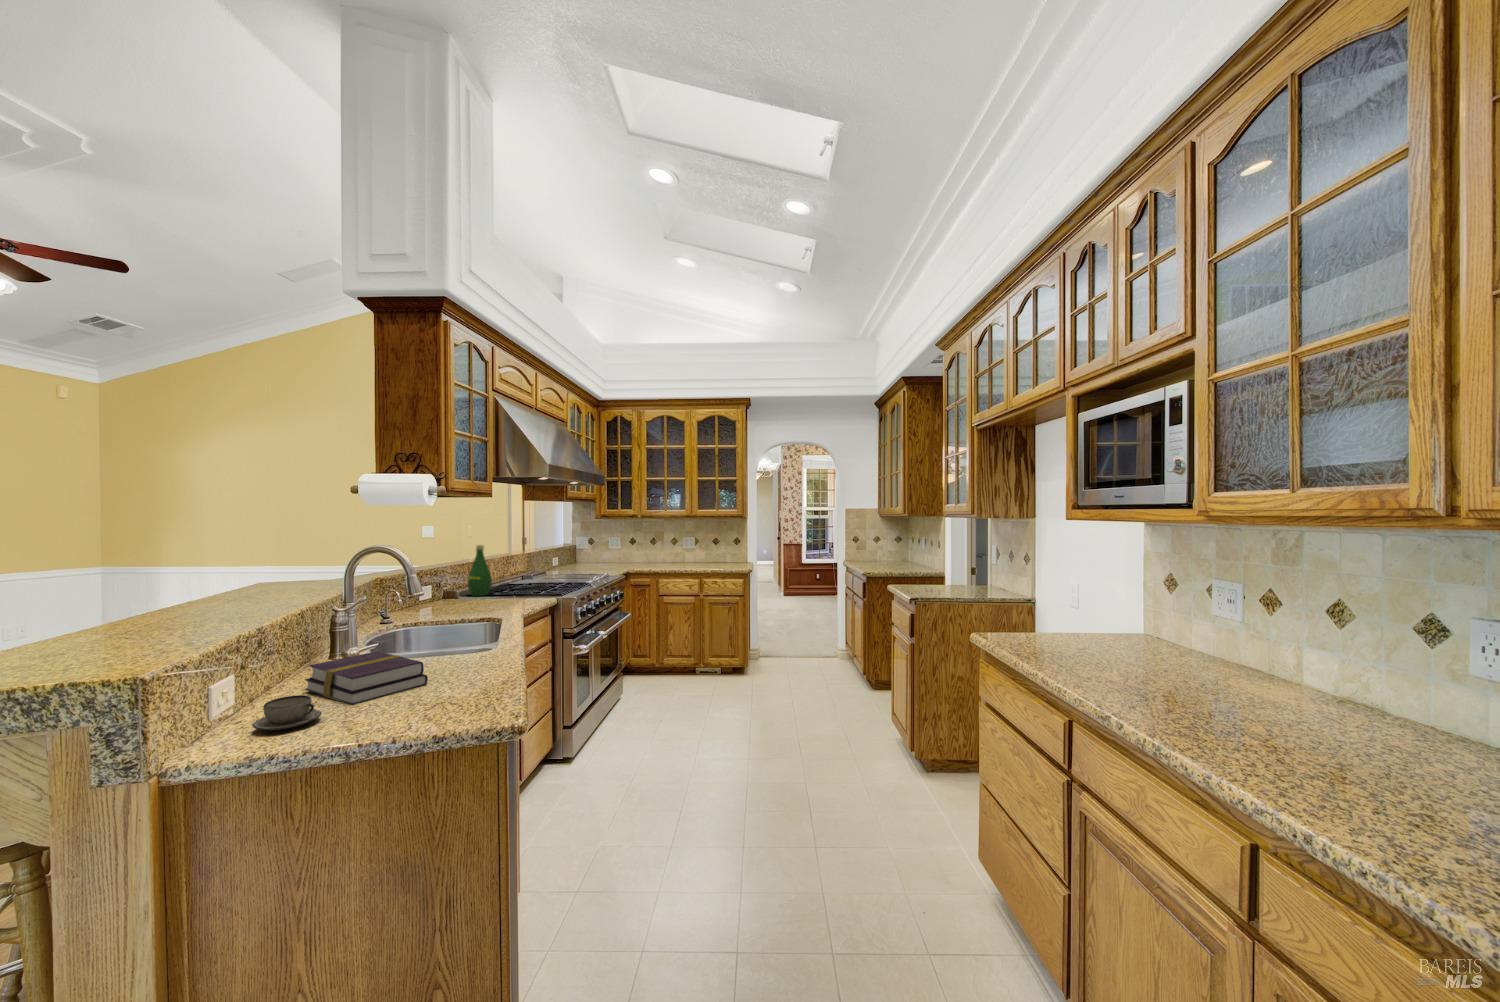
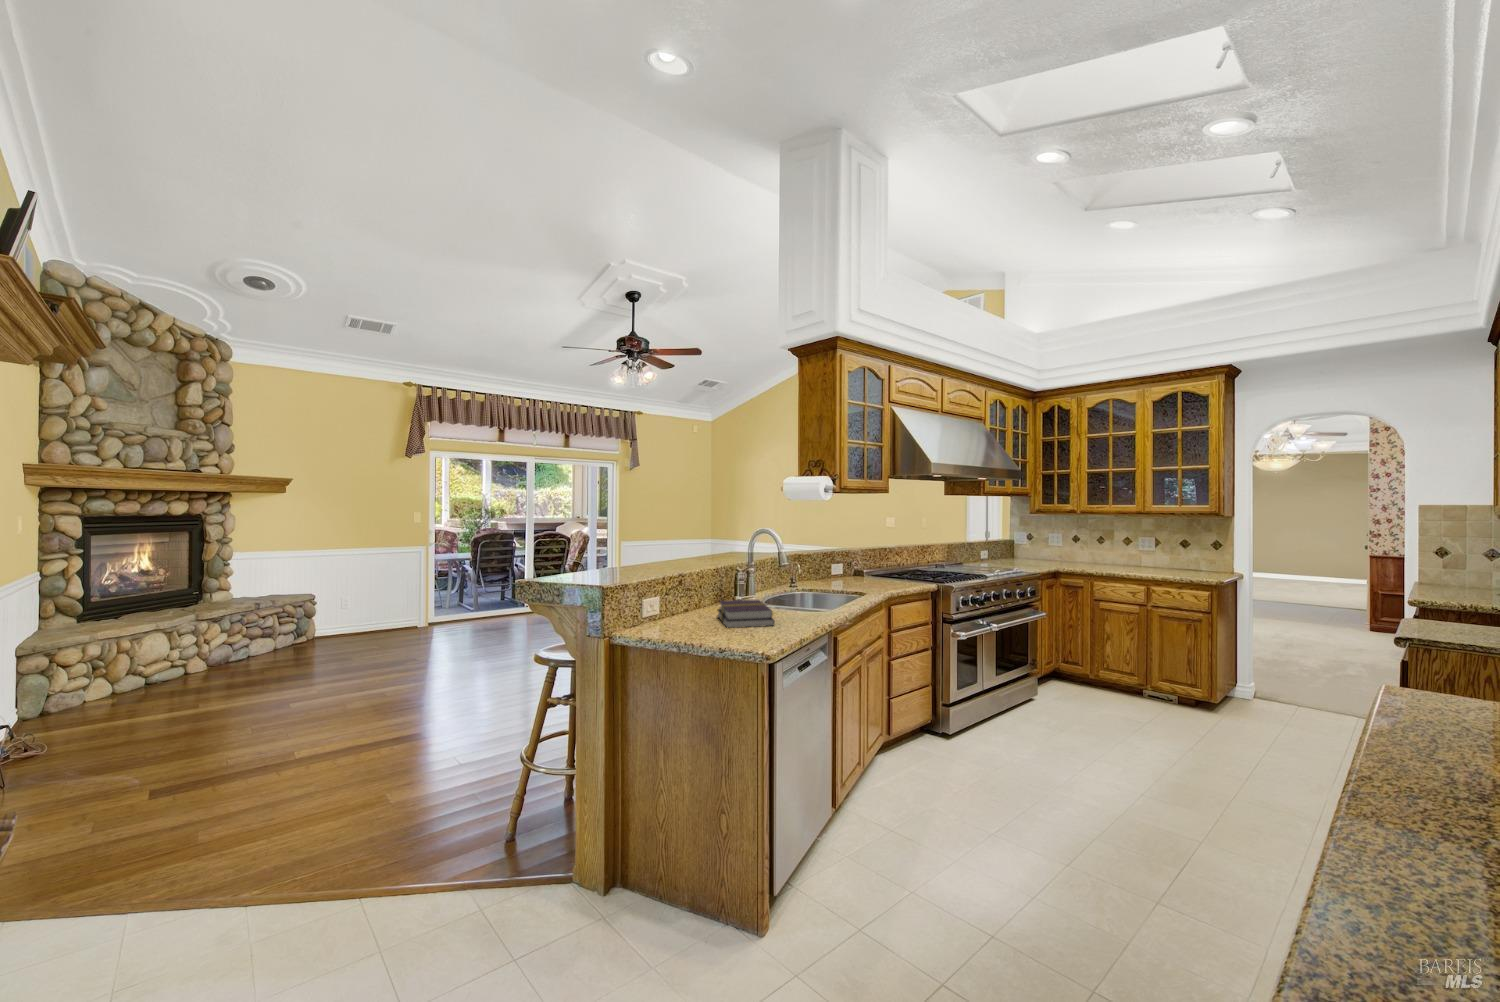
bottle: present [468,545,492,596] -> none [877,533,896,576]
teacup: present [252,695,321,730] -> none [675,614,707,632]

